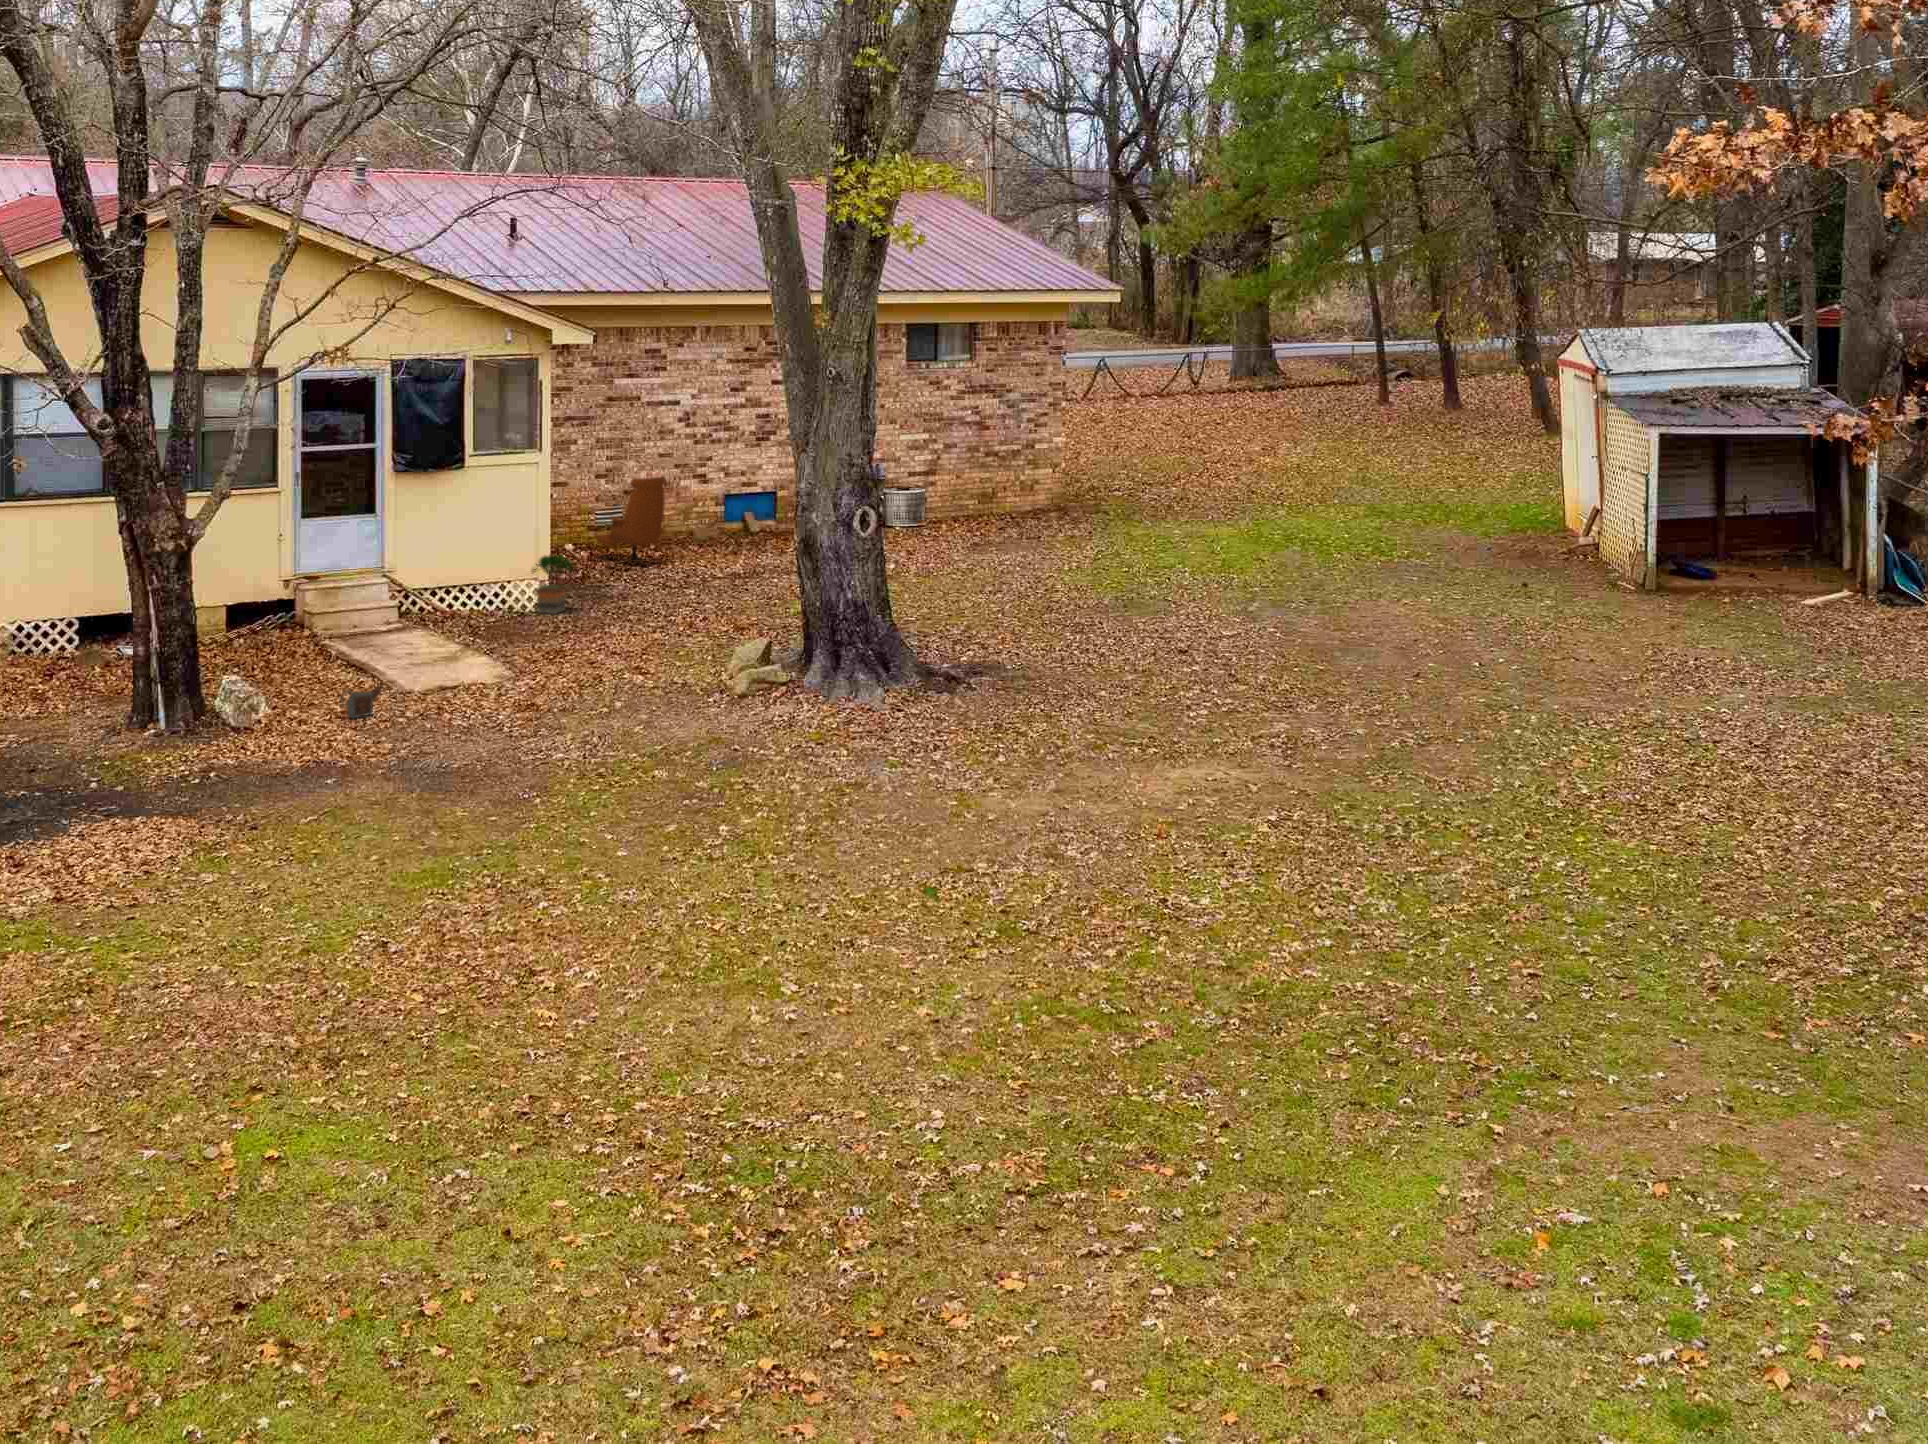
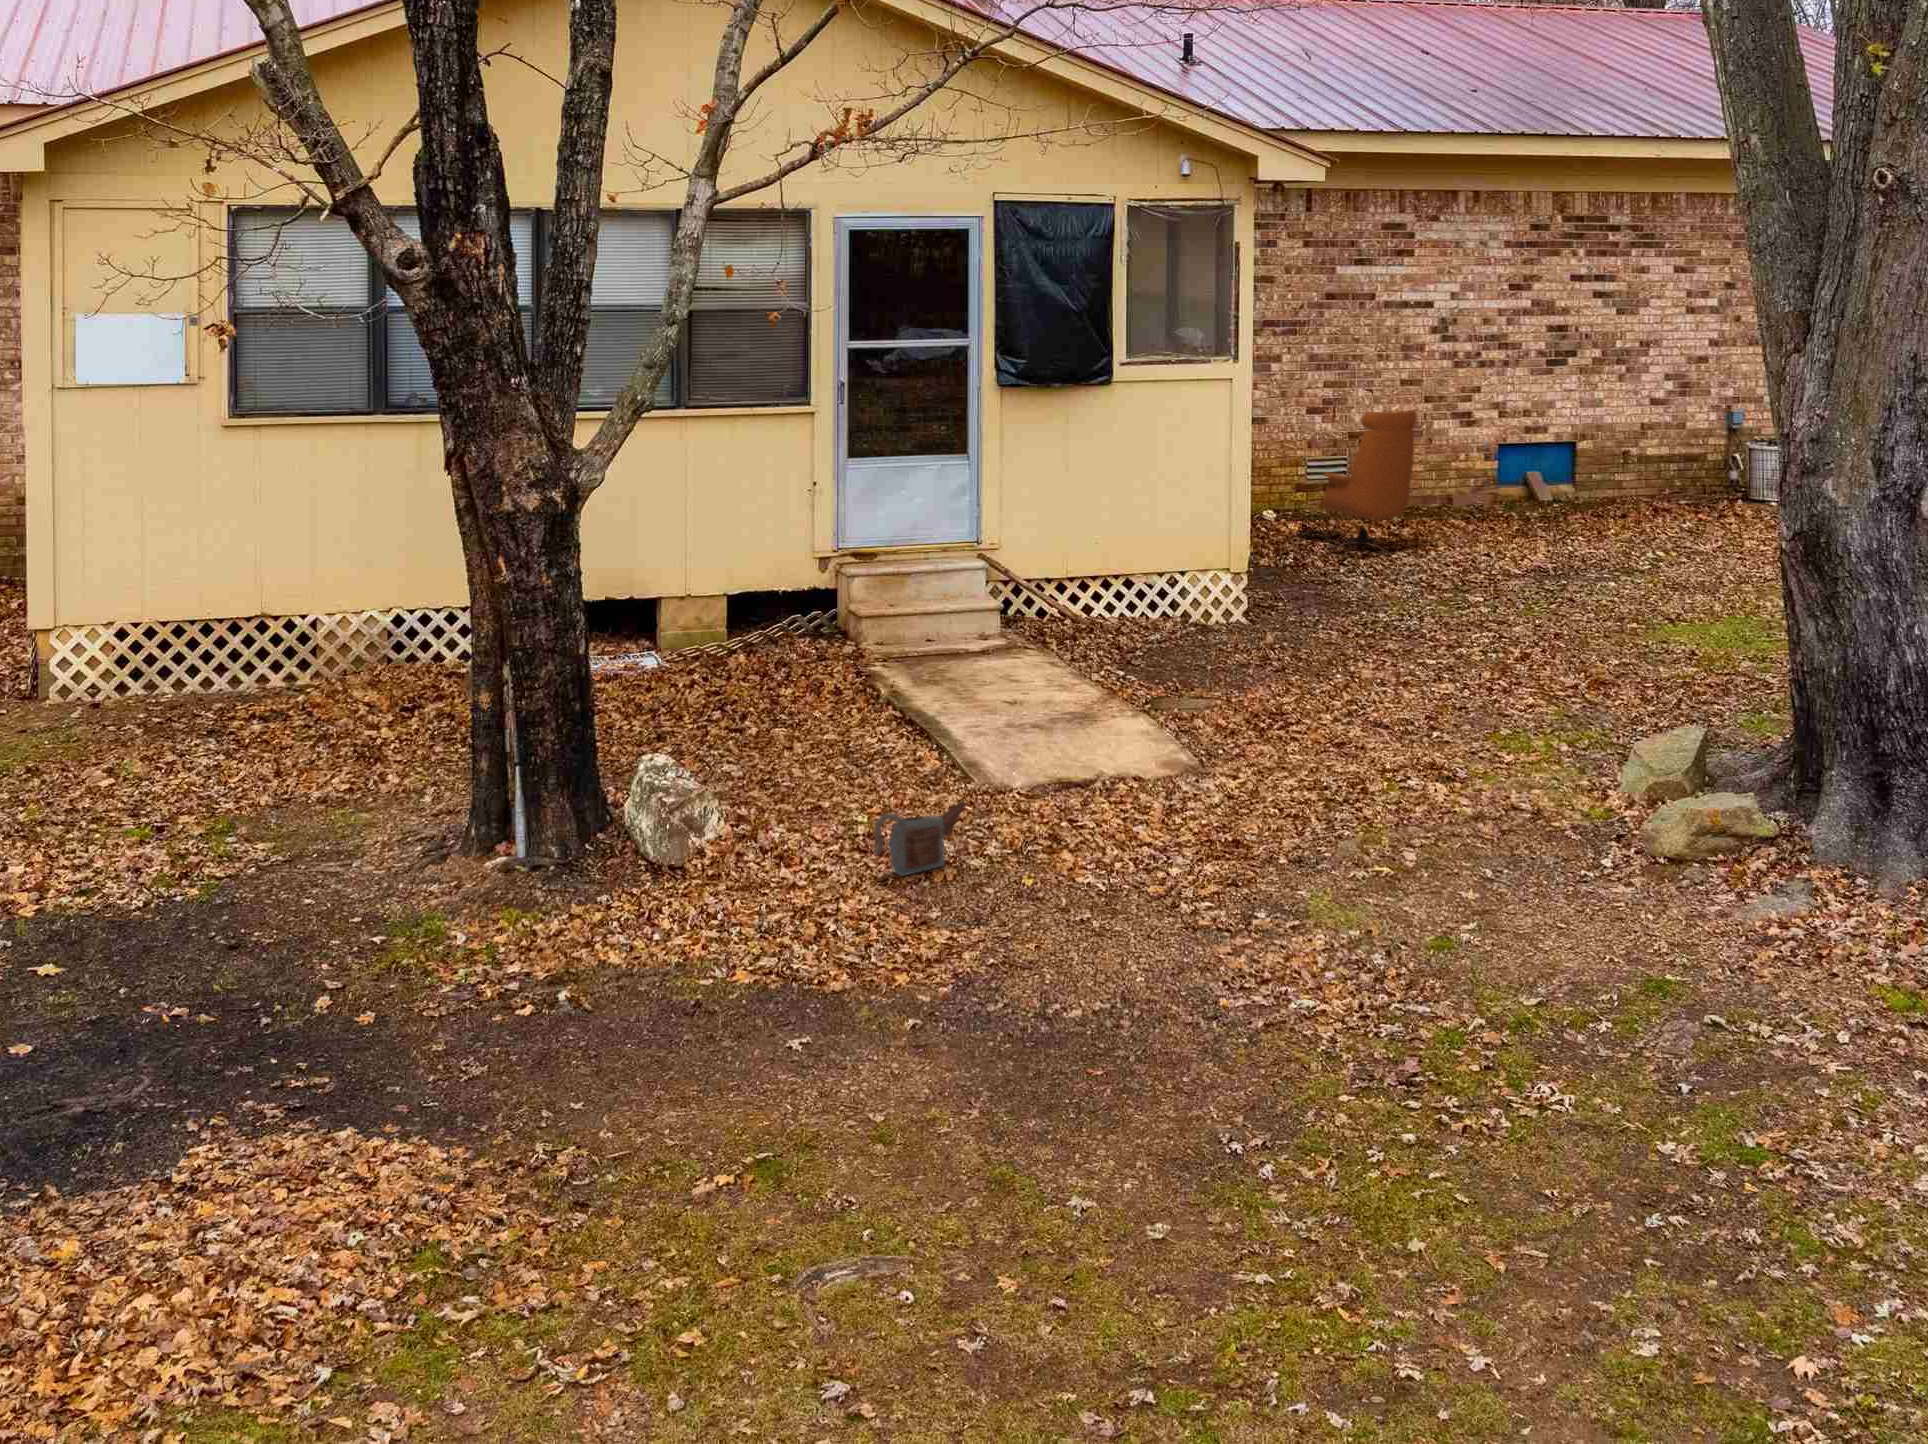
potted tree: present [531,555,574,614] -> none [1219,530,1297,633]

